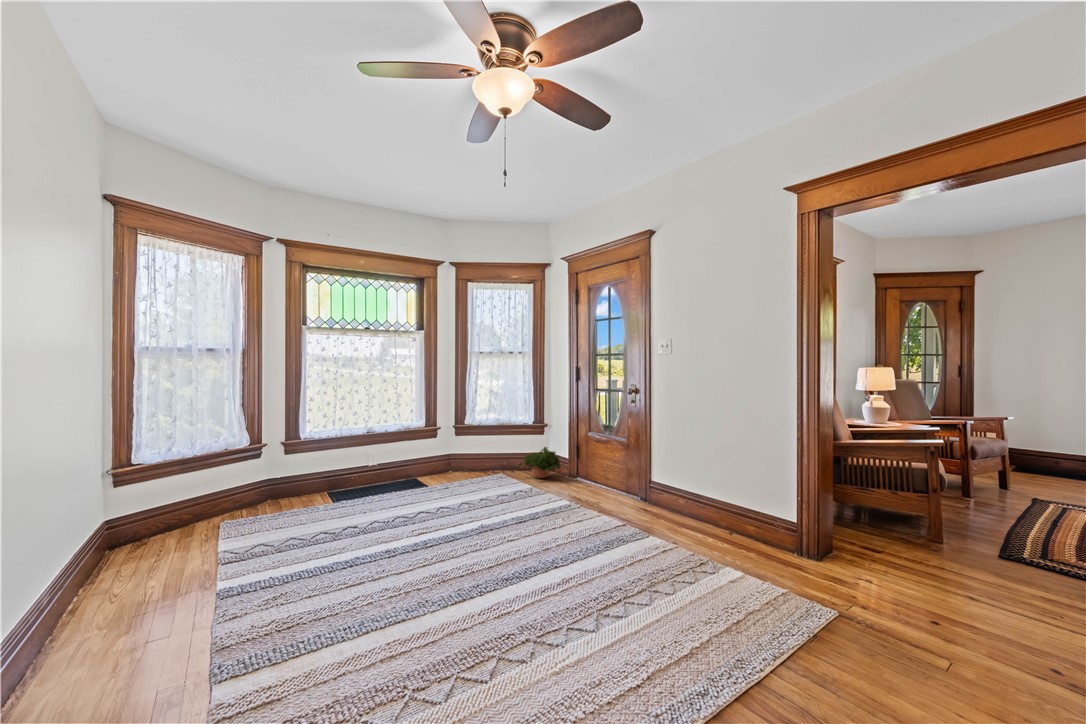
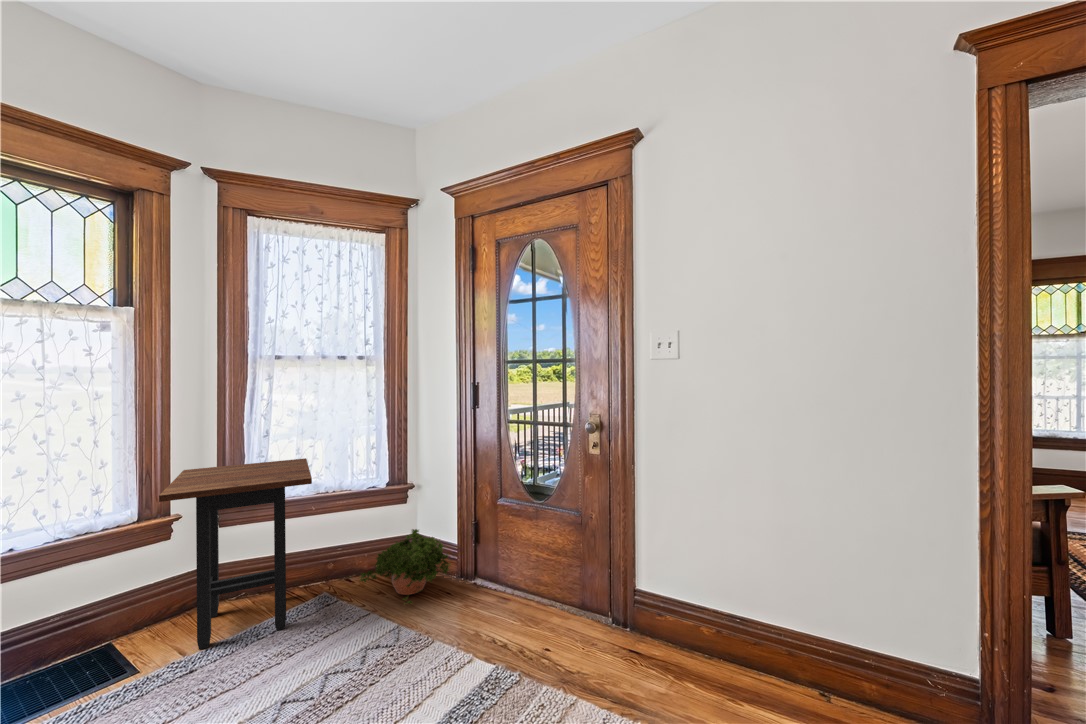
side table: none [435,405,493,482] -> present [159,458,312,649]

